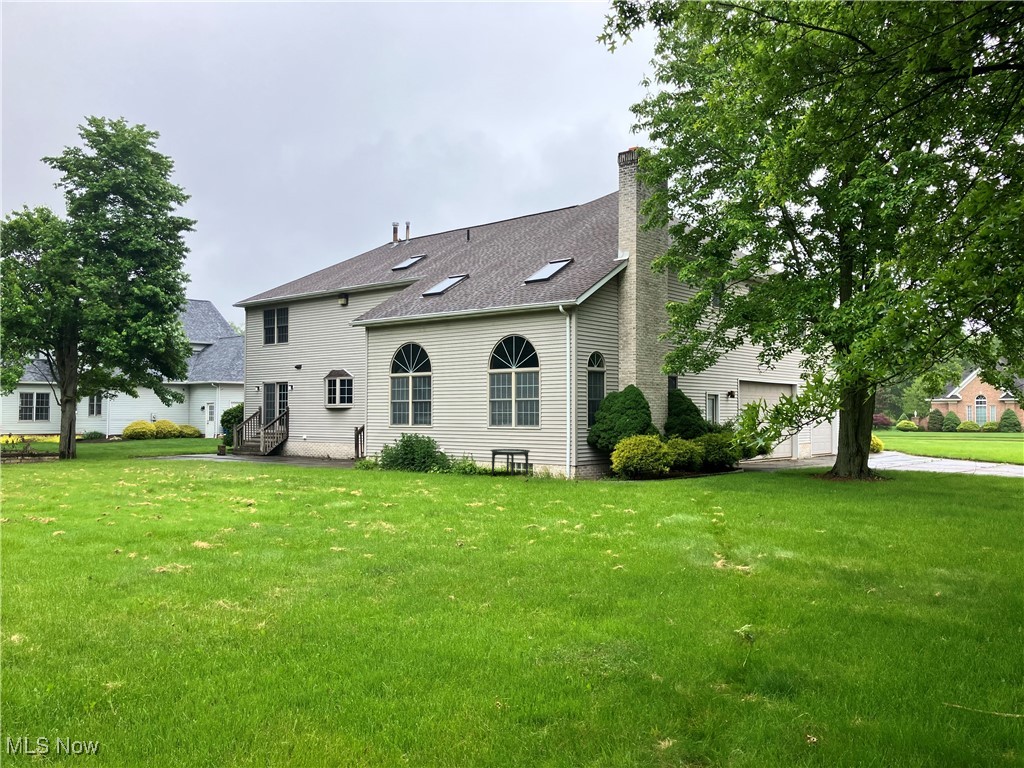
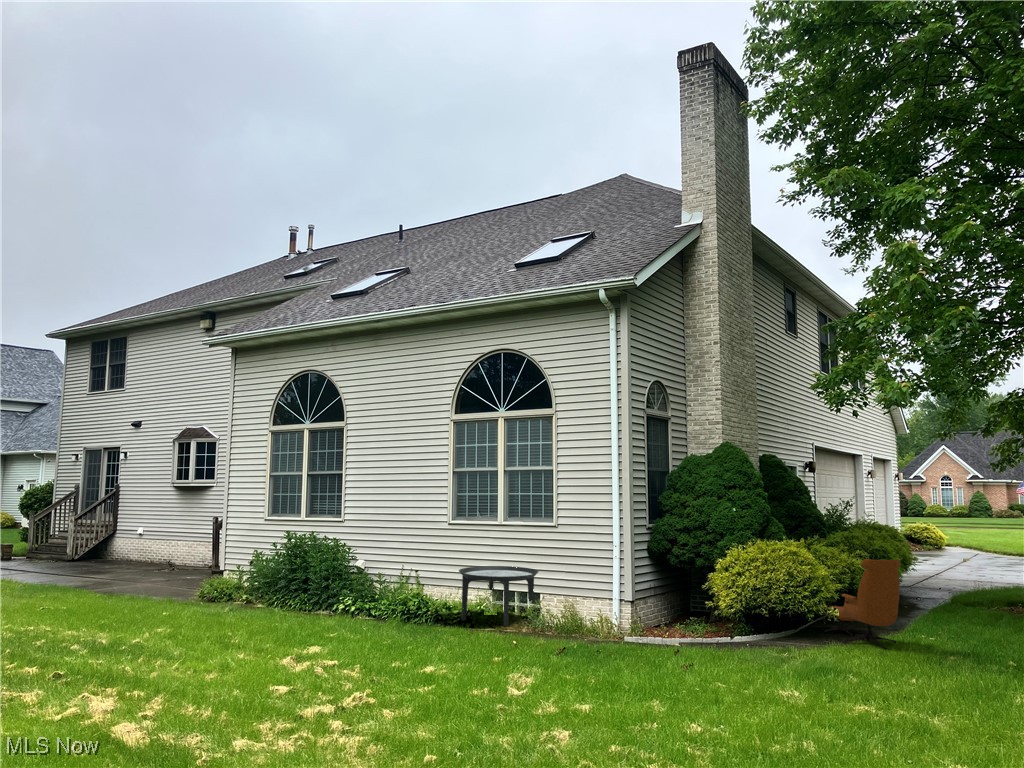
lounge chair: none [666,442,692,483] -> present [825,559,900,649]

